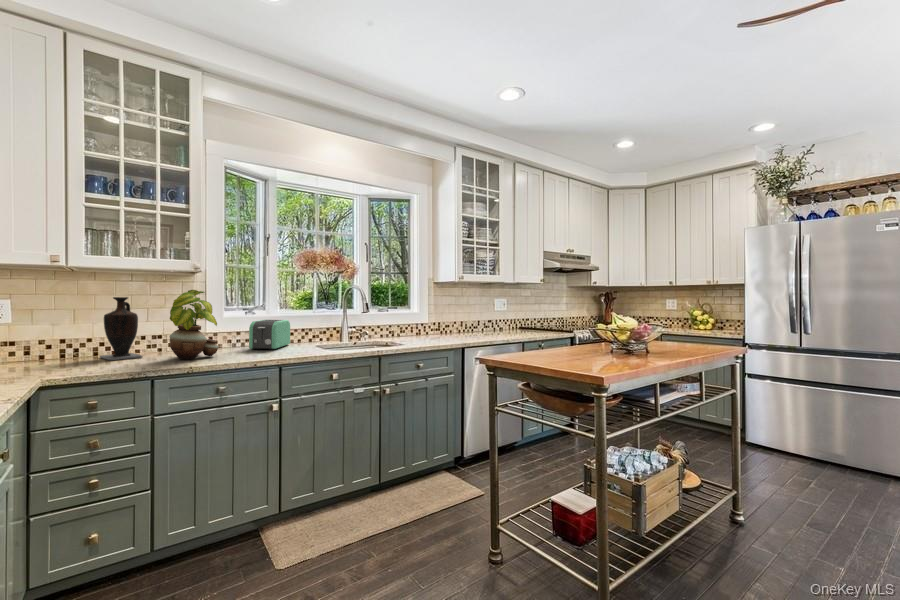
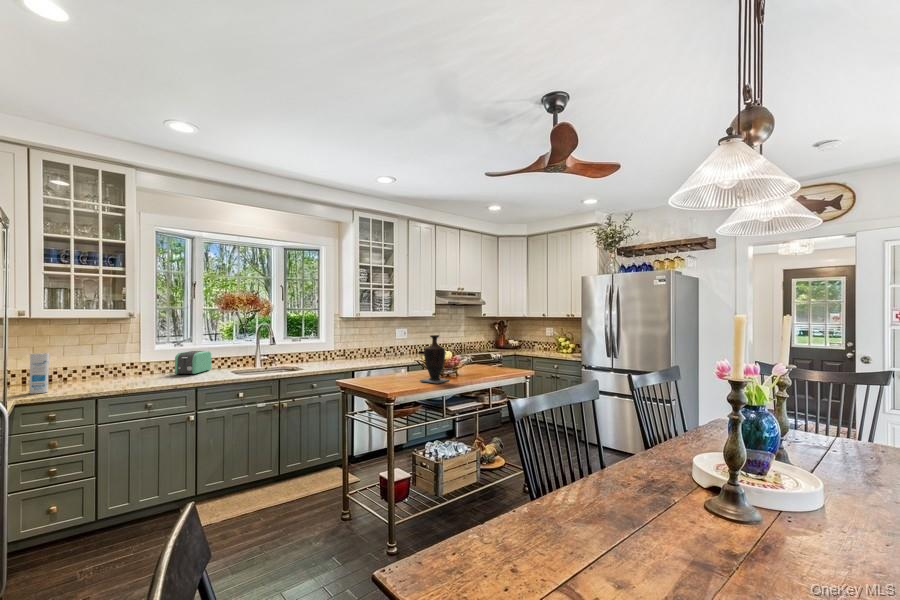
potted plant: present [169,290,219,359] -> none [104,332,147,383]
vase: present [100,297,142,360] -> present [420,335,449,383]
canister: none [72,315,96,372] -> present [29,353,49,394]

